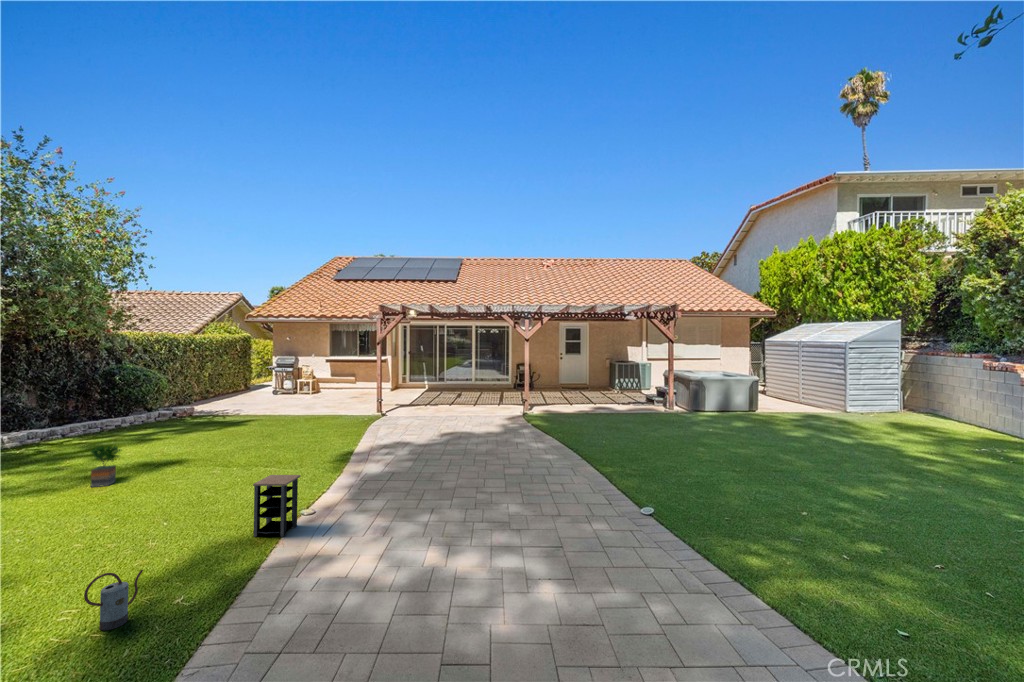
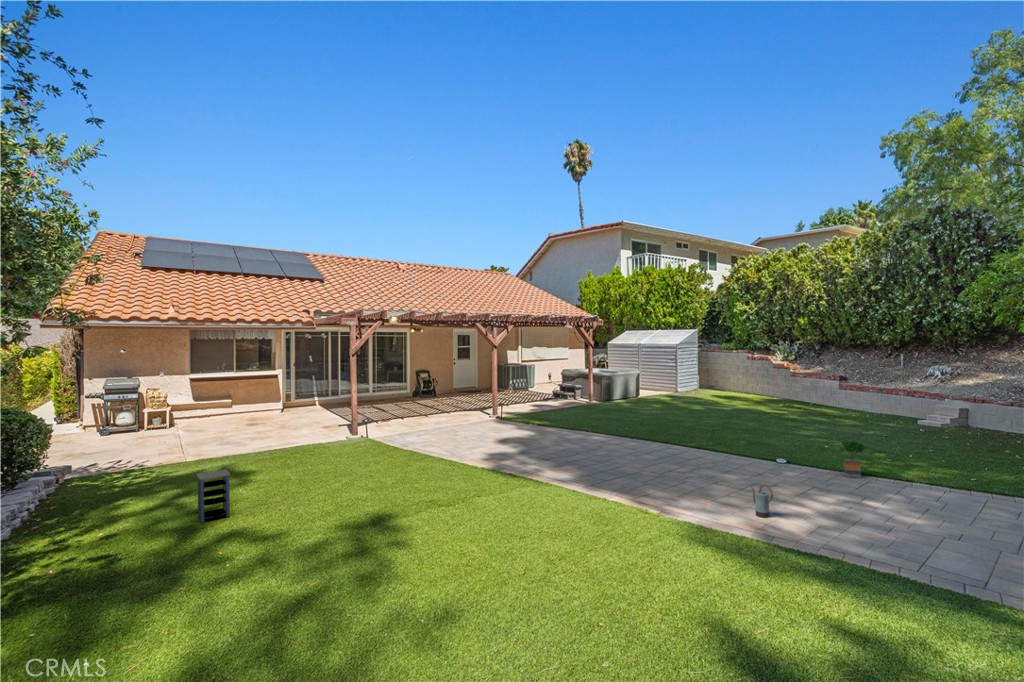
potted tree: present [91,446,120,487] -> present [837,440,866,478]
side table: present [253,475,301,537] -> present [197,470,230,523]

